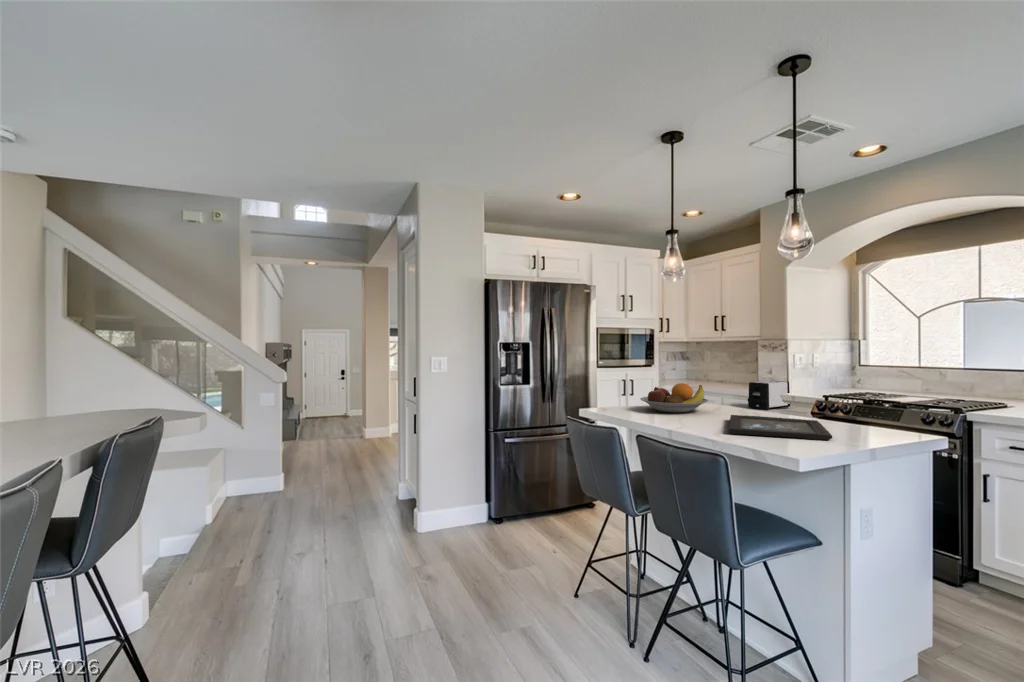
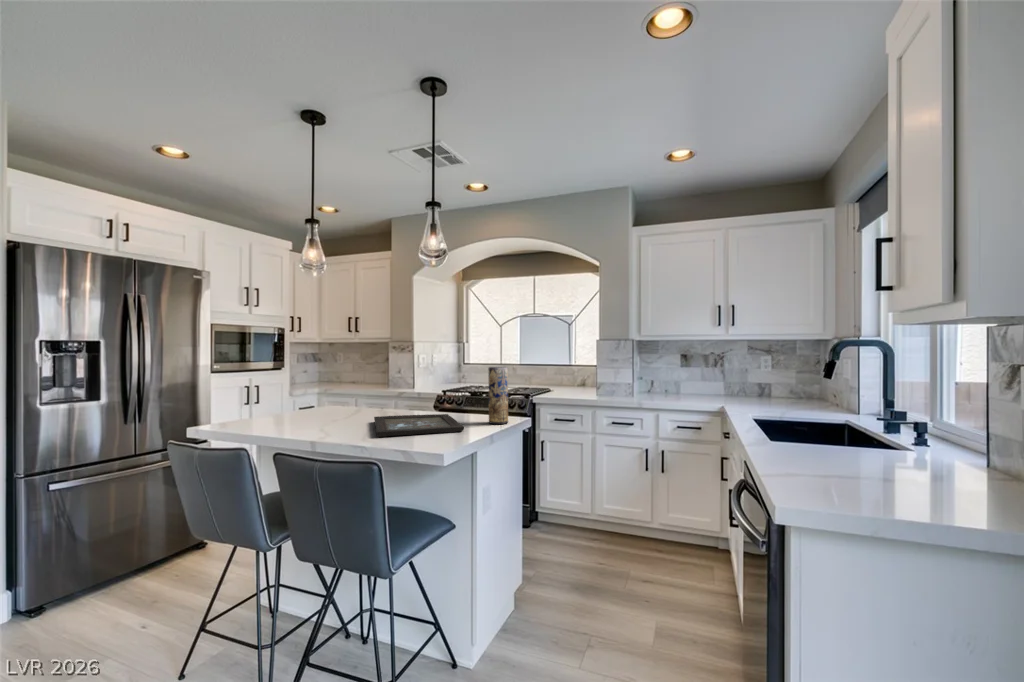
vase: none [870,370,901,439] -> present [488,367,508,424]
toaster: present [748,381,790,410] -> none [380,379,416,408]
fruit bowl: present [641,383,708,413] -> none [273,387,350,420]

